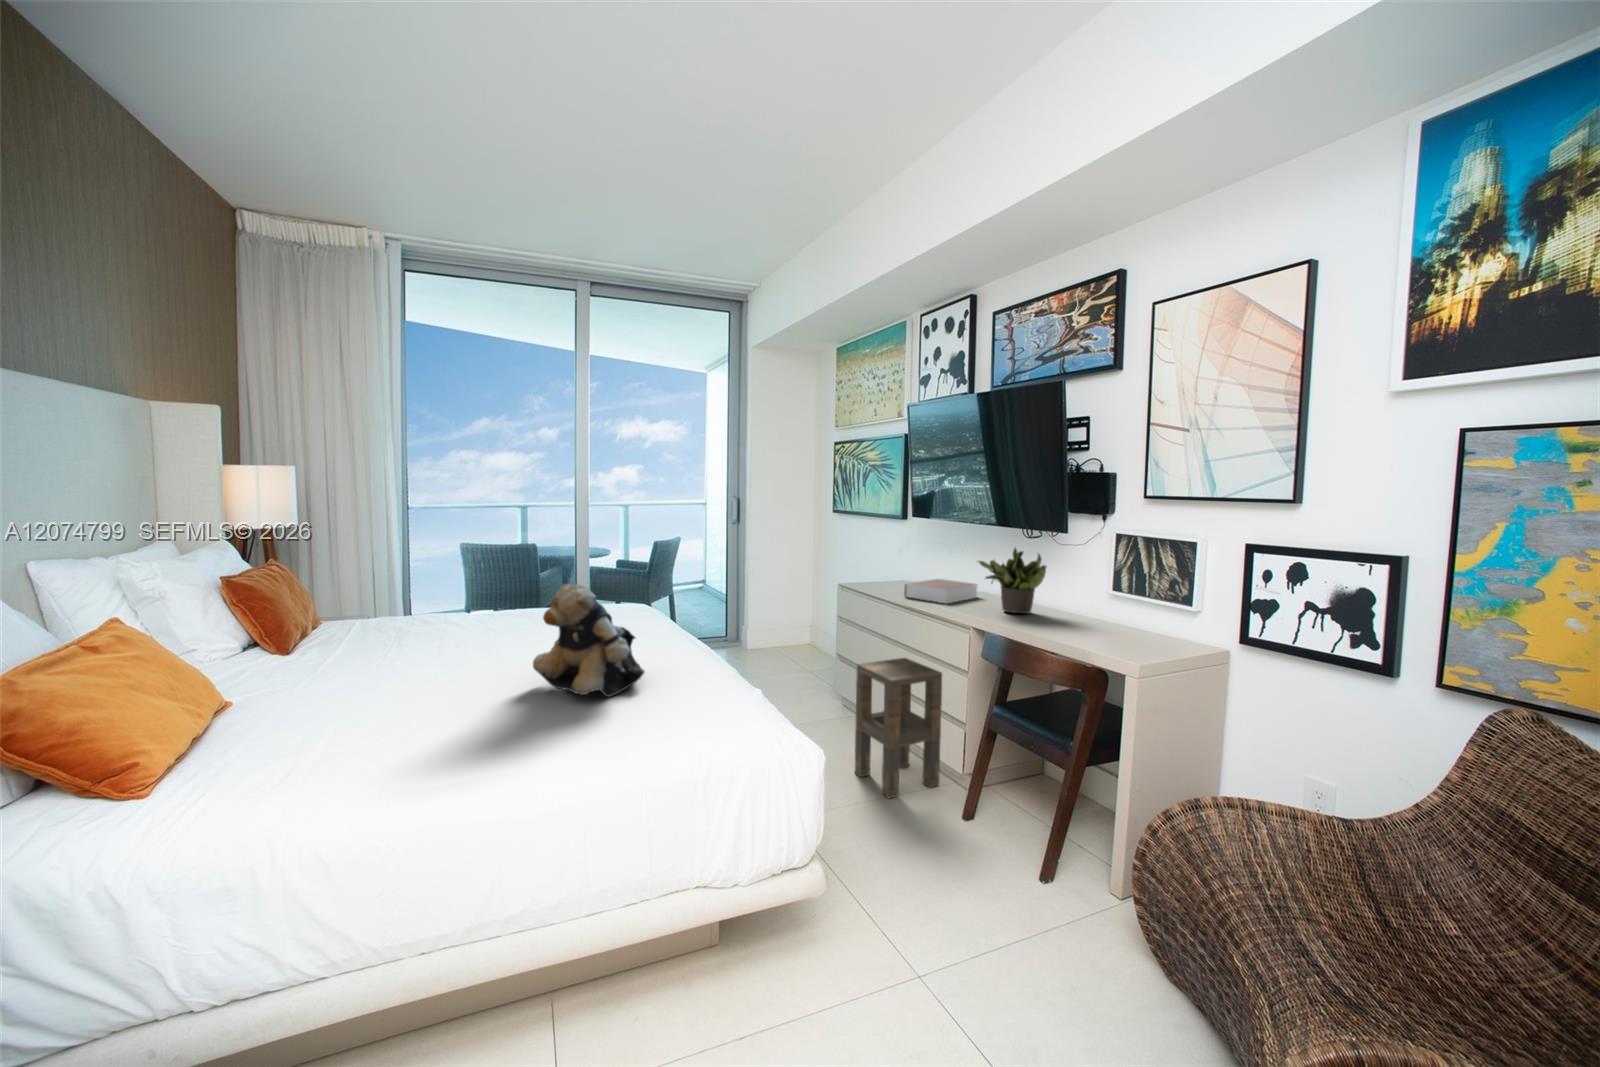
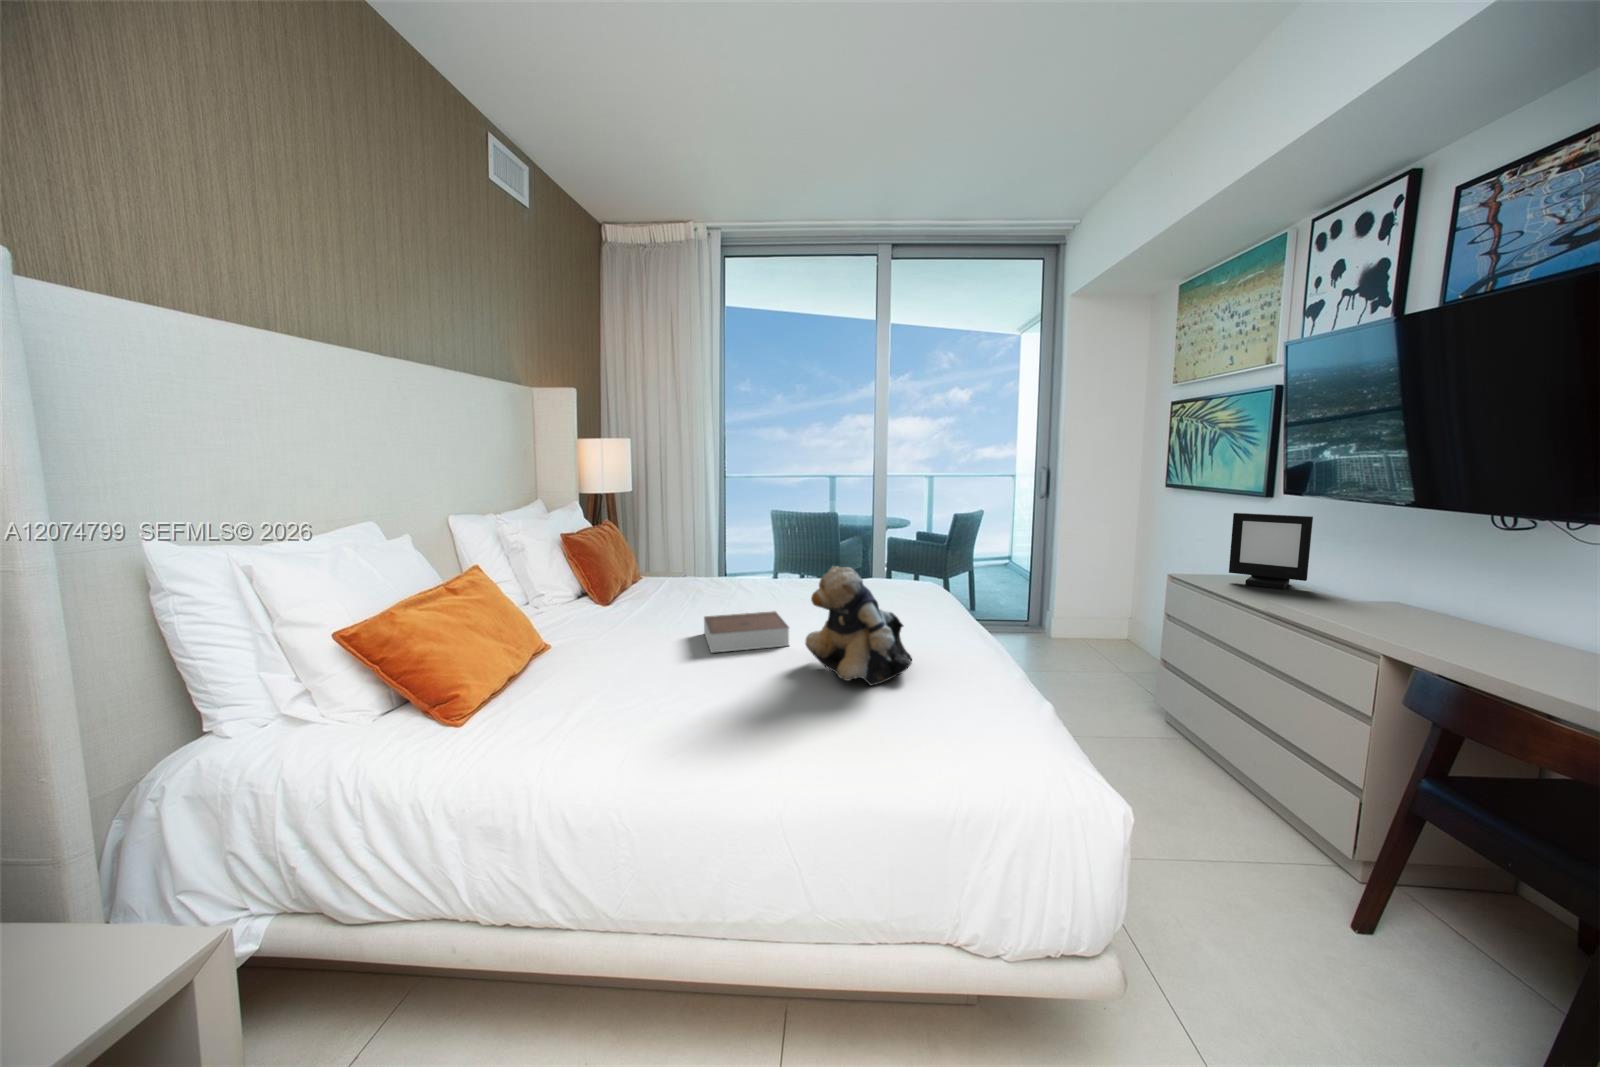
picture frame: none [881,532,931,589] -> present [1229,513,1313,589]
potted plant: present [978,548,1047,613] -> none [1391,542,1543,646]
book: present [904,579,977,603] -> present [704,611,789,652]
side table: present [855,658,942,798] -> none [1175,680,1321,859]

